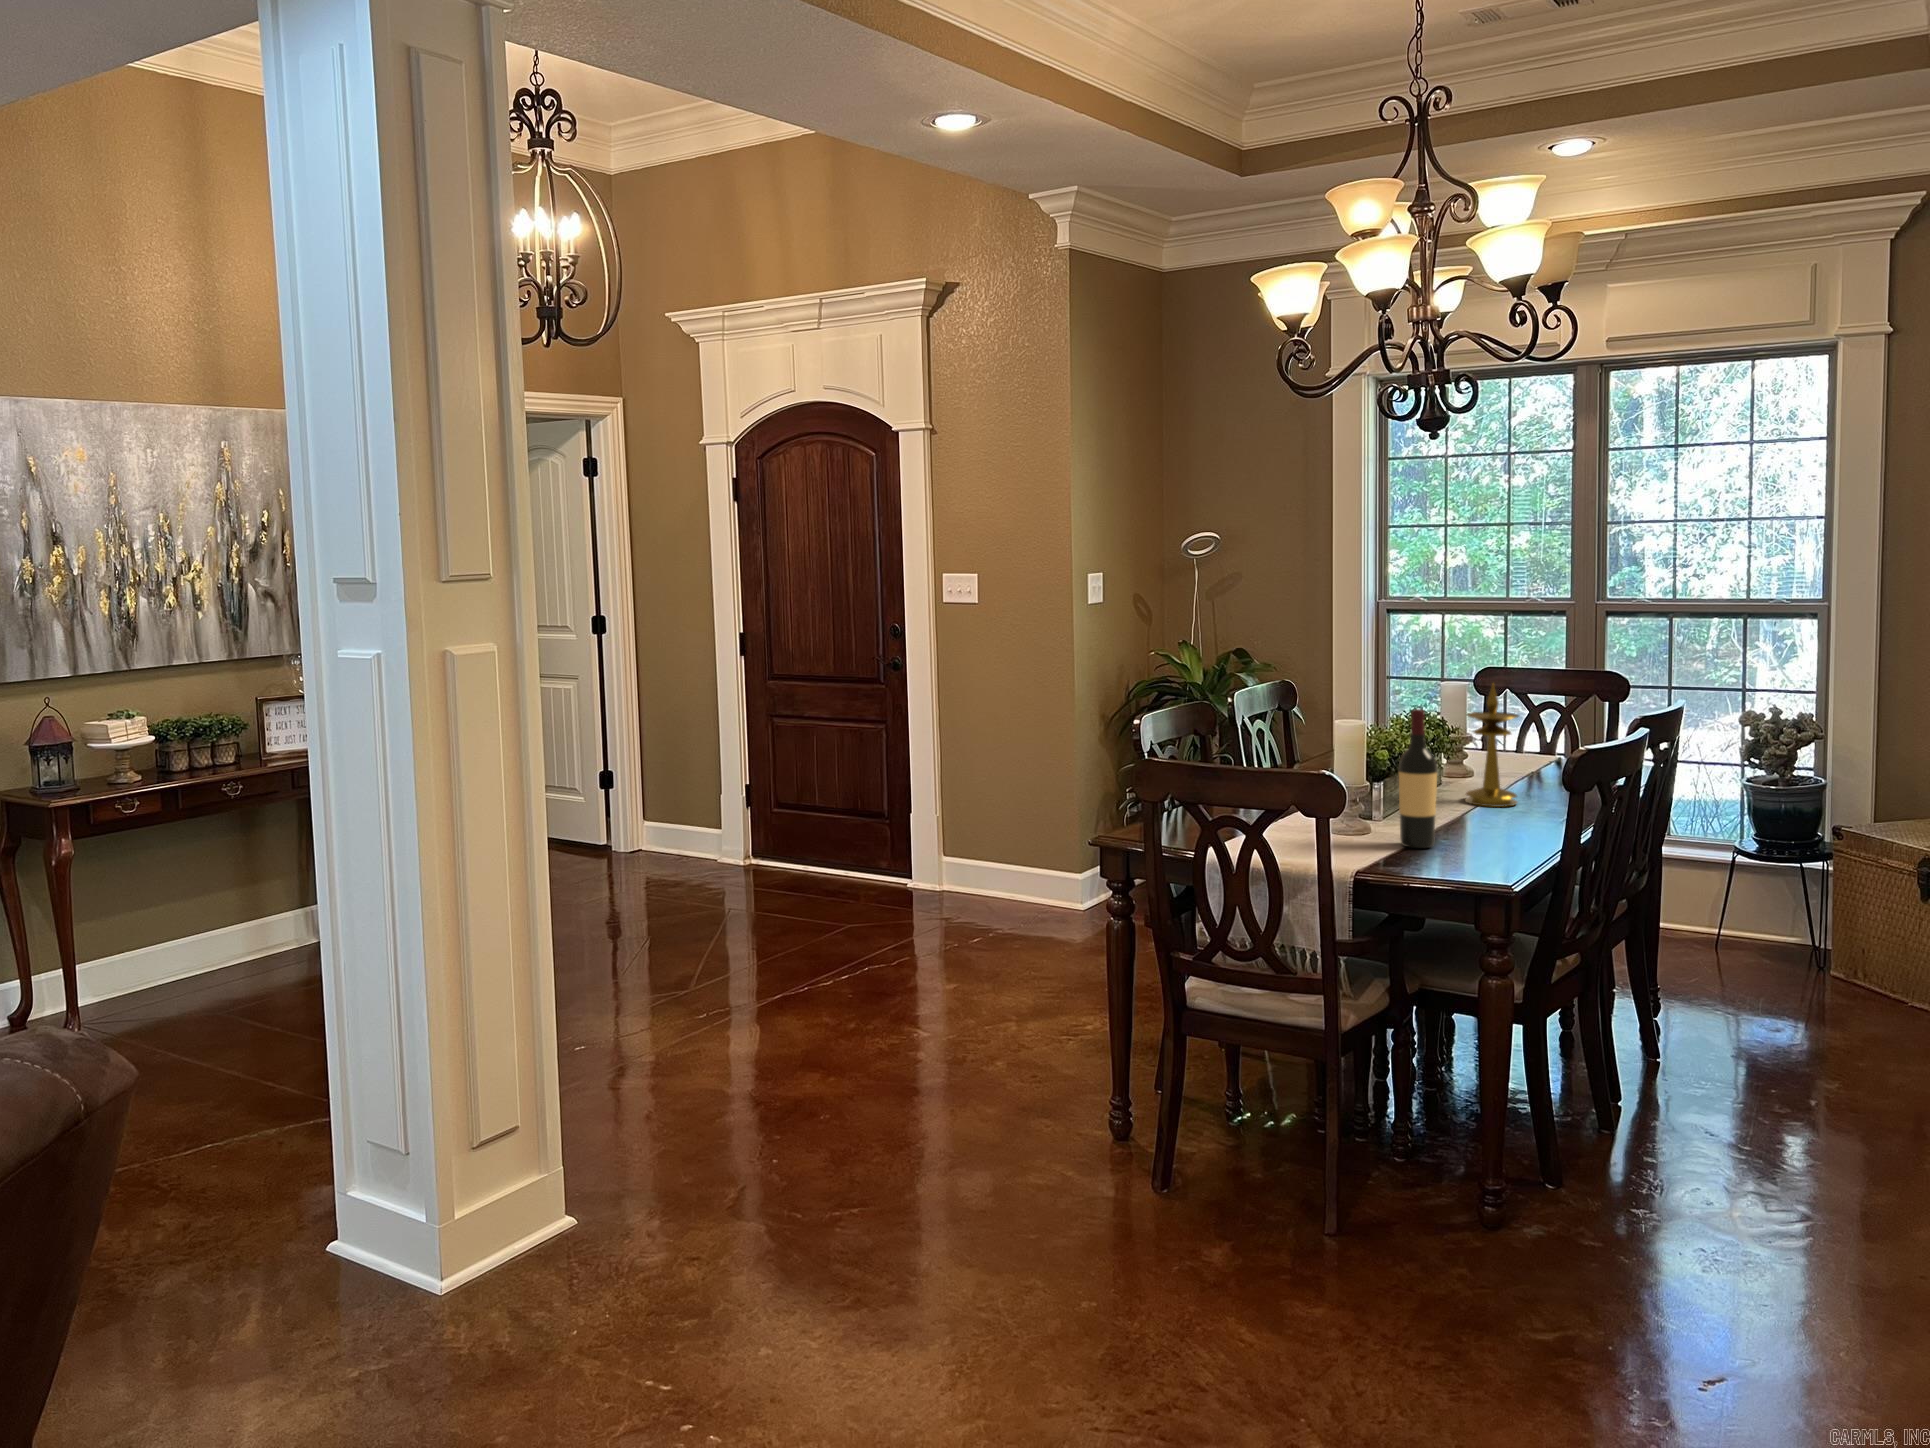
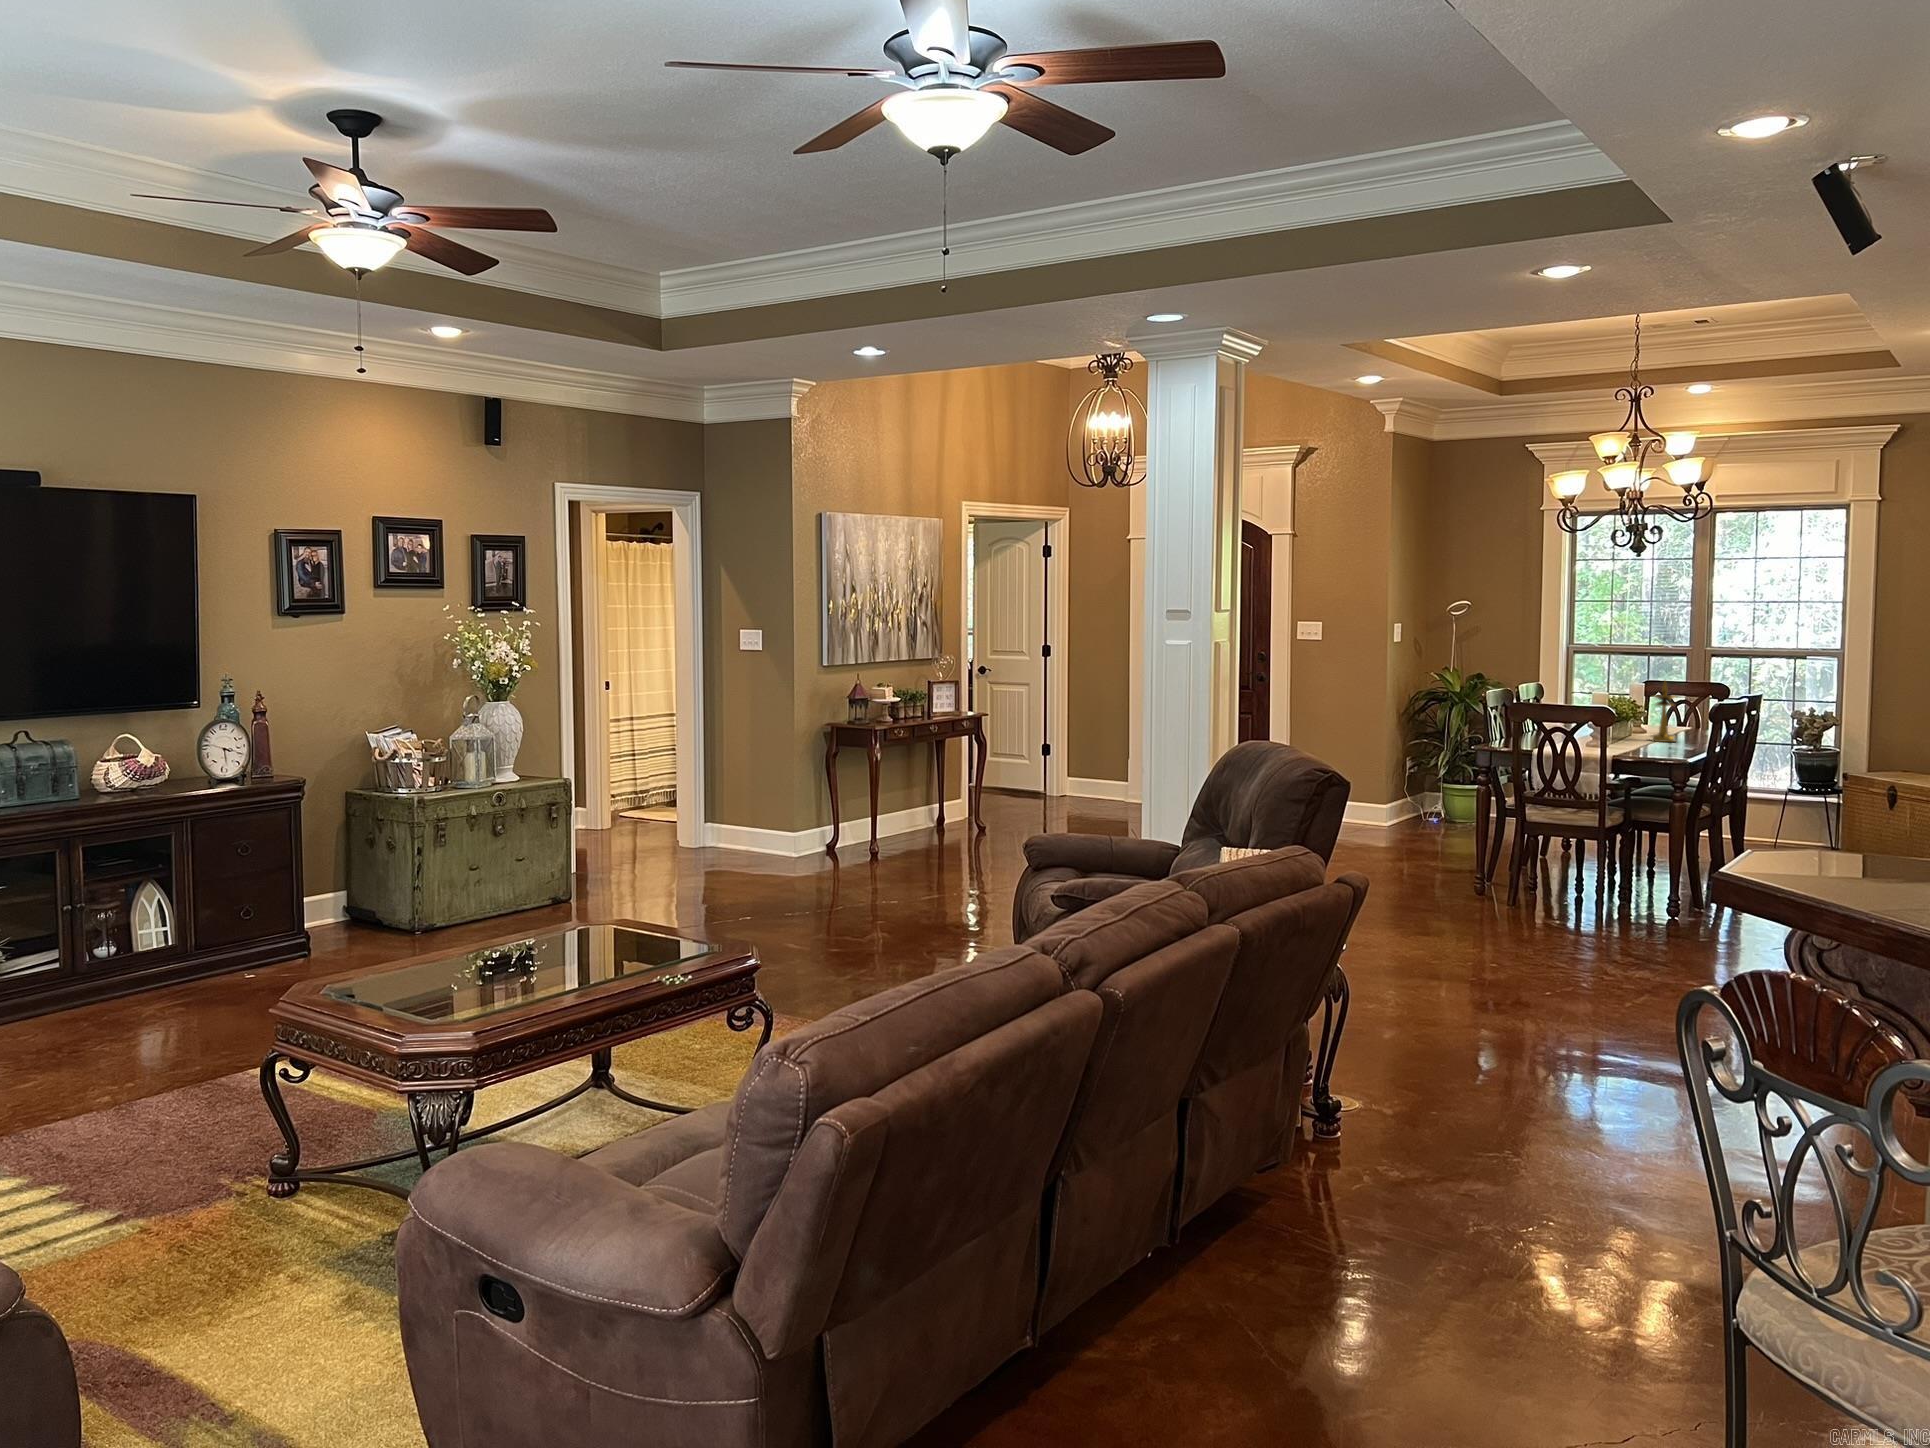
wine bottle: present [1399,709,1437,848] -> none [1628,686,1647,752]

